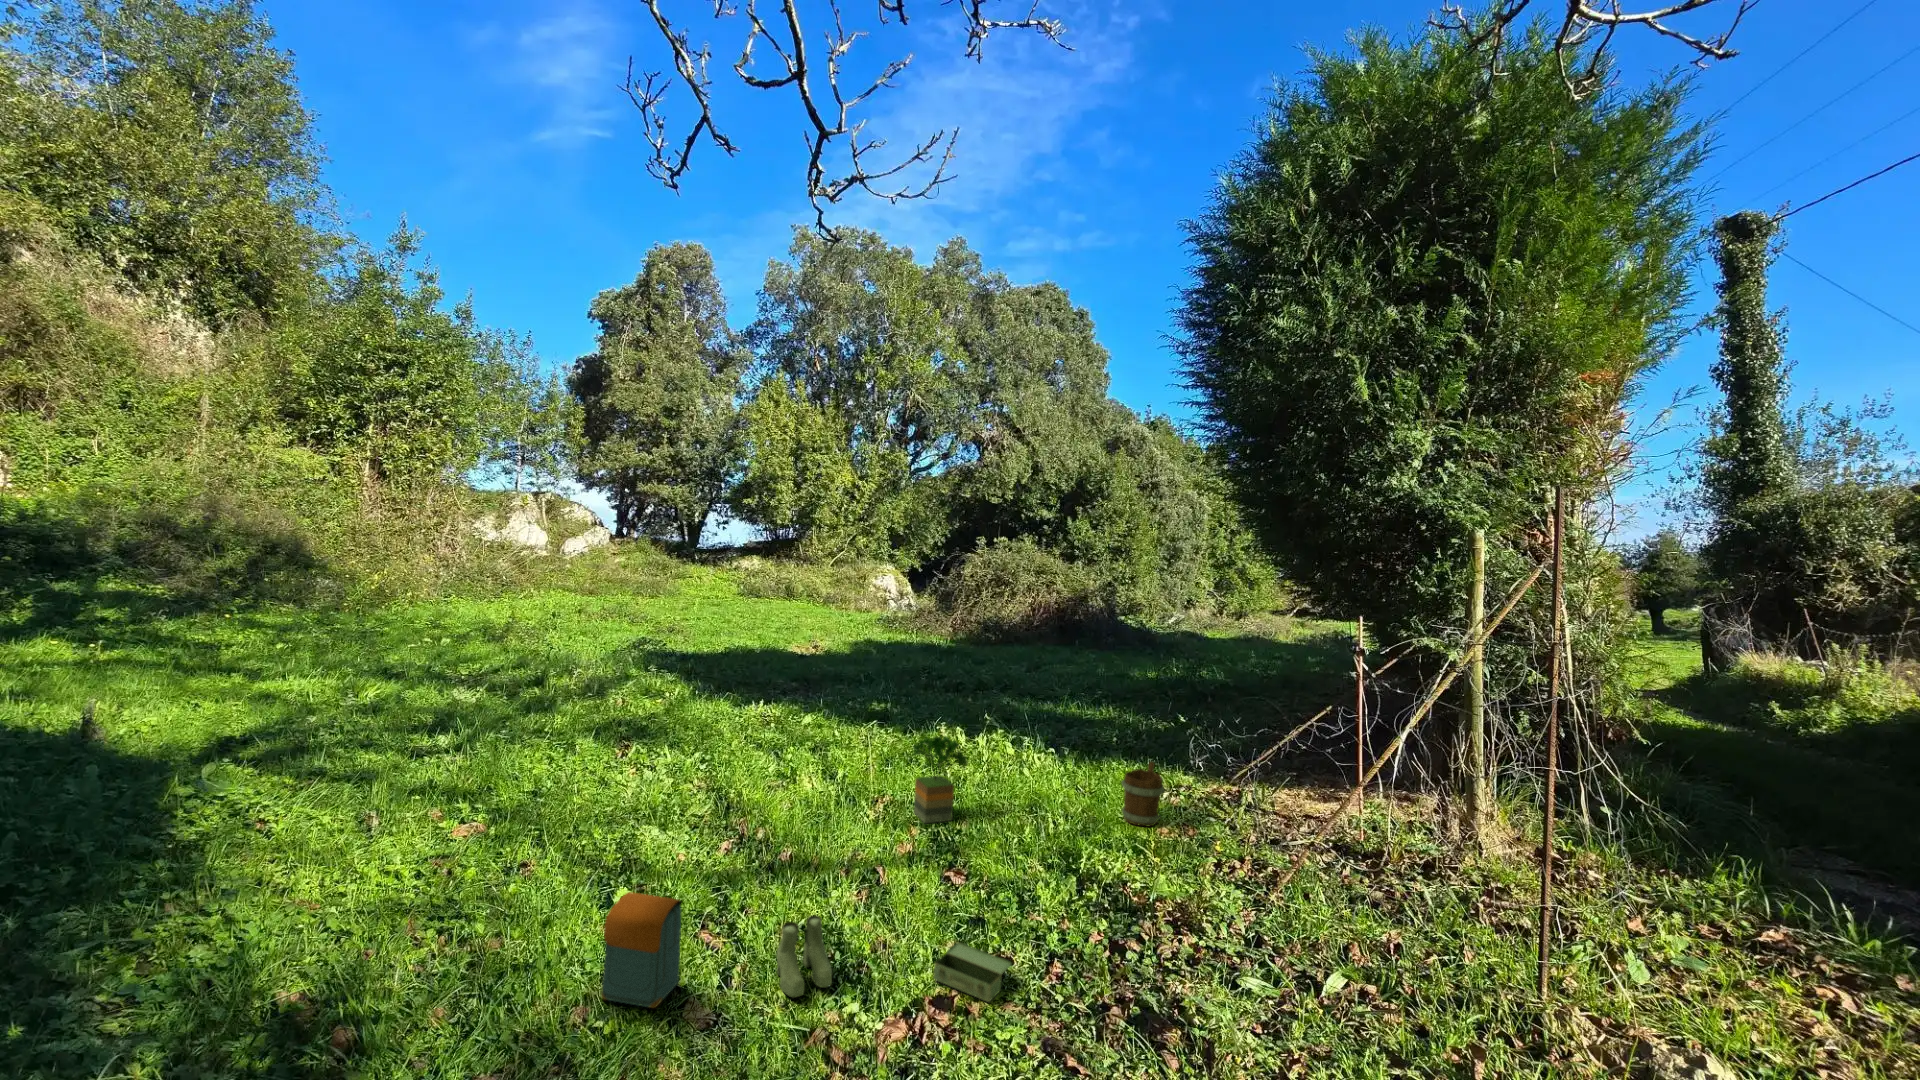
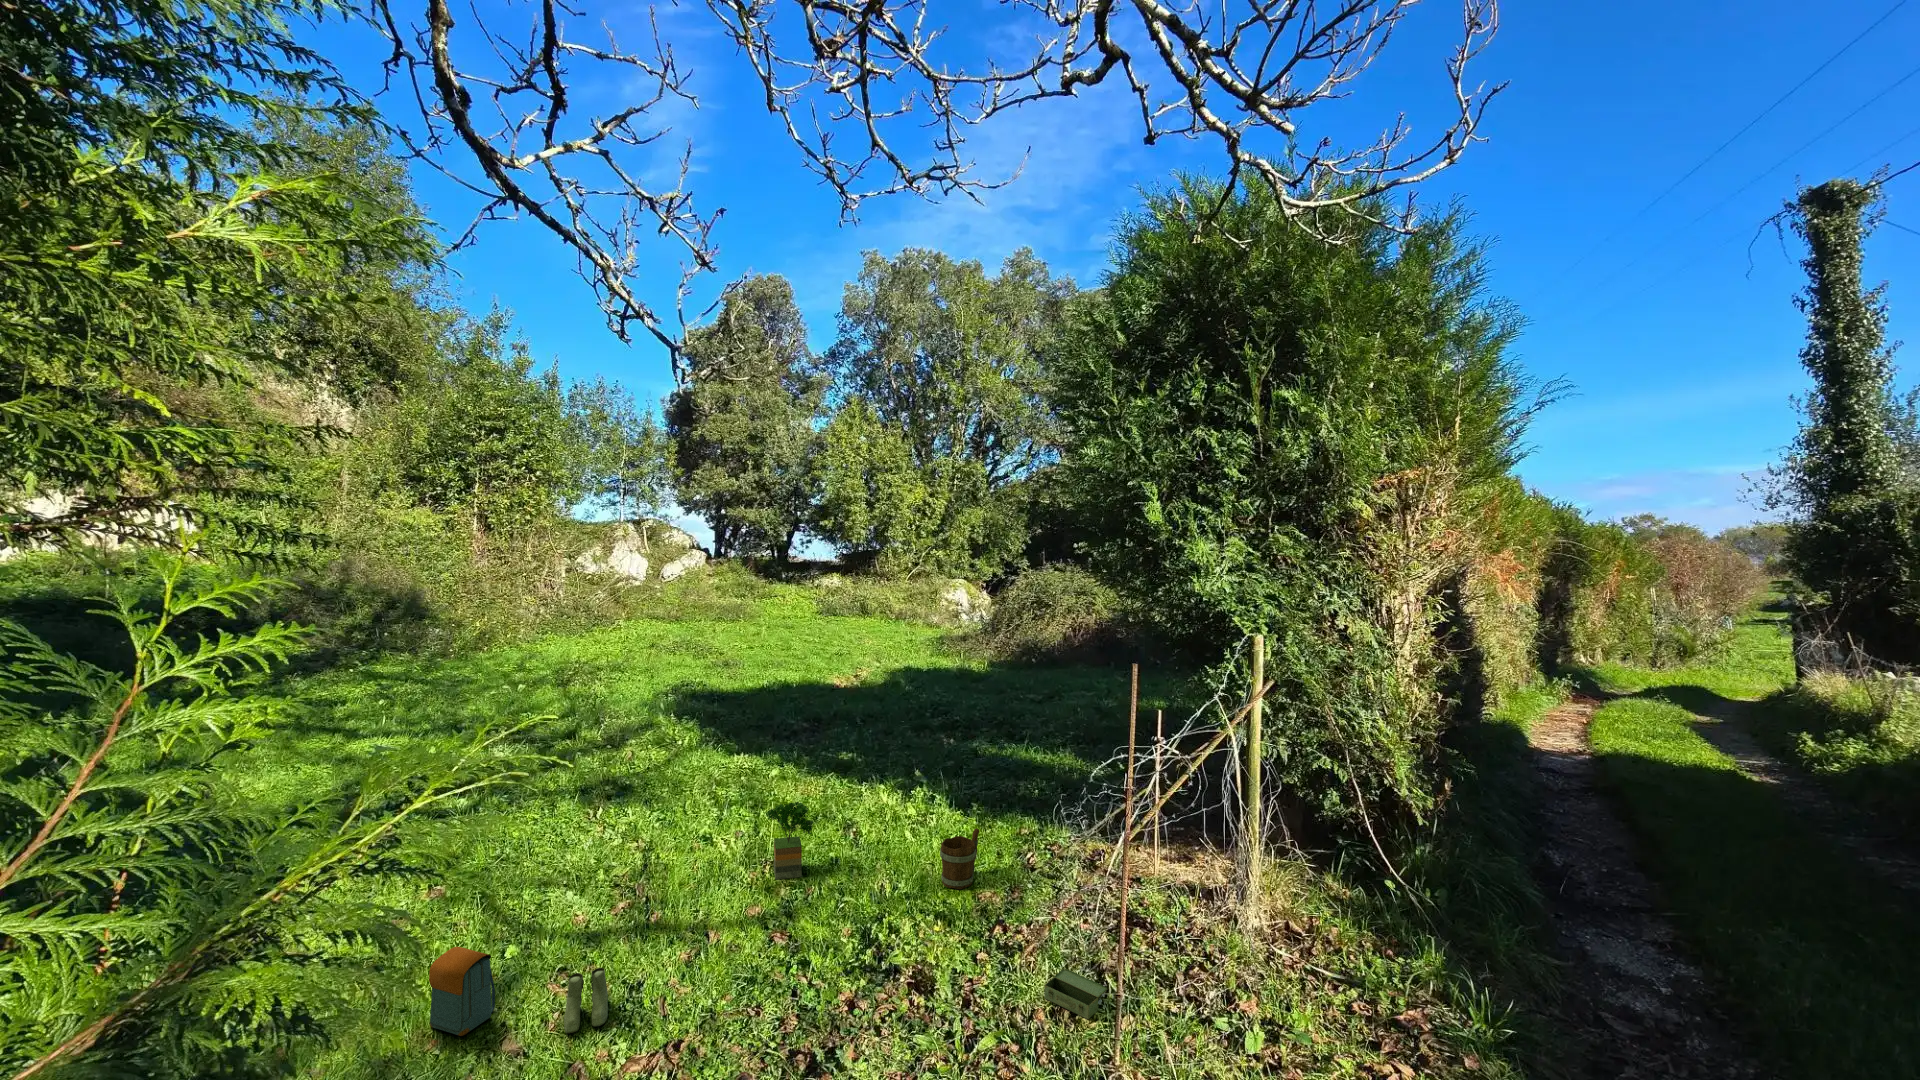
toolbox: present [933,942,1011,1002] -> present [1044,969,1107,1019]

